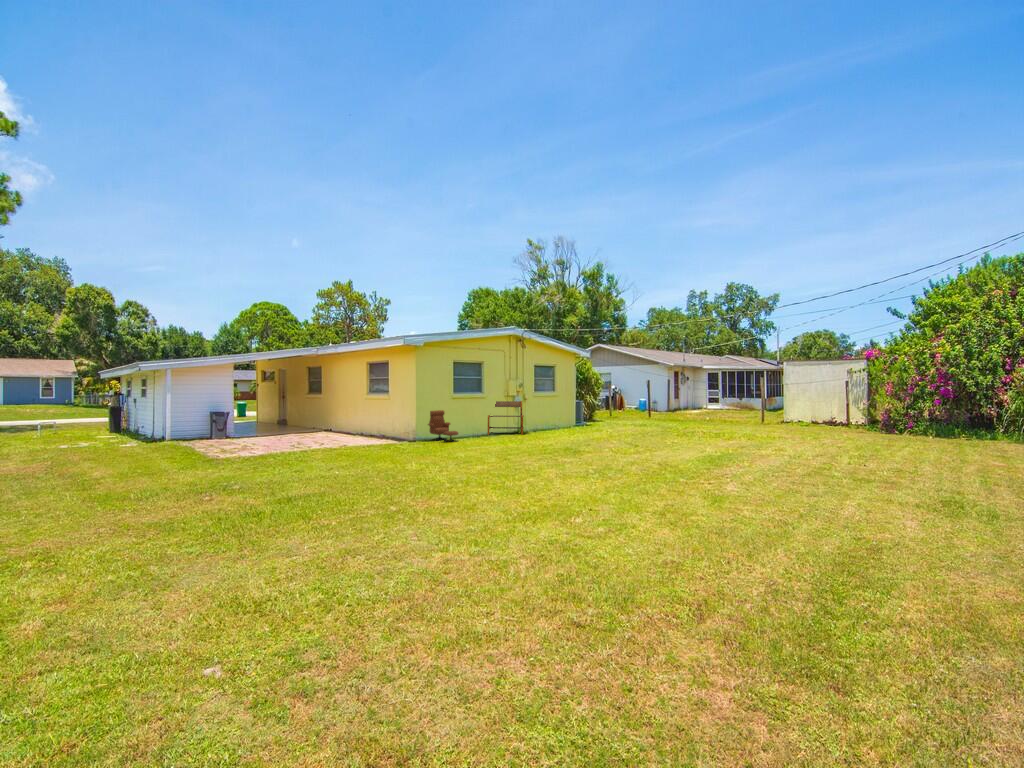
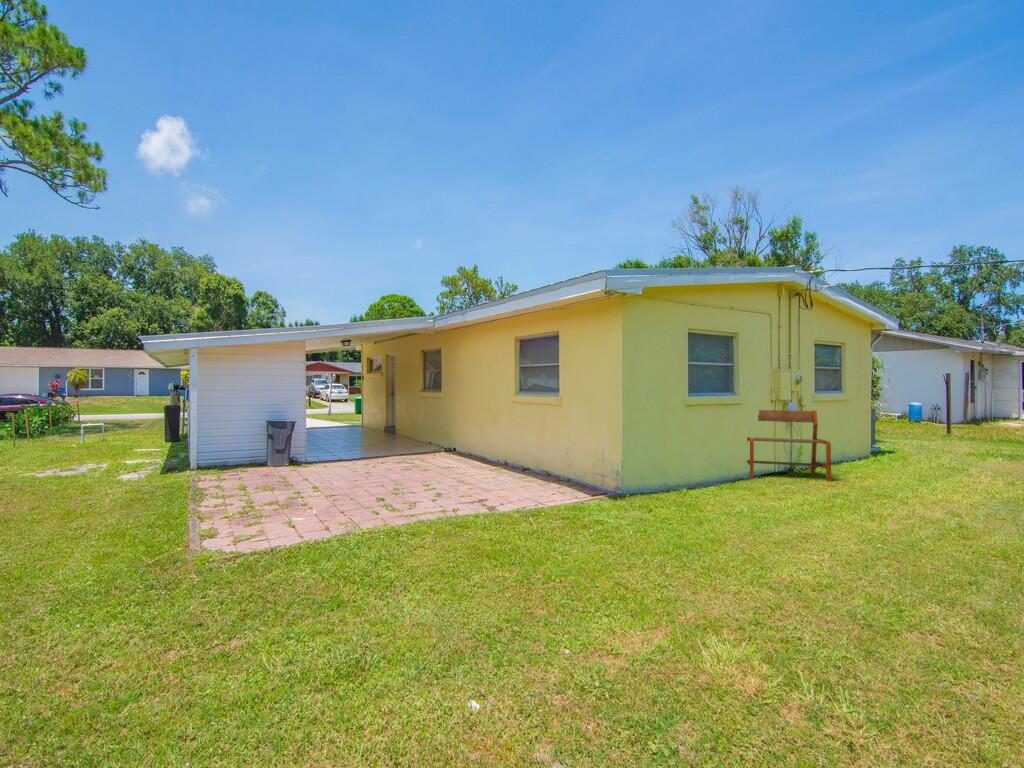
lounge chair: present [428,410,458,442] -> none [645,428,719,503]

